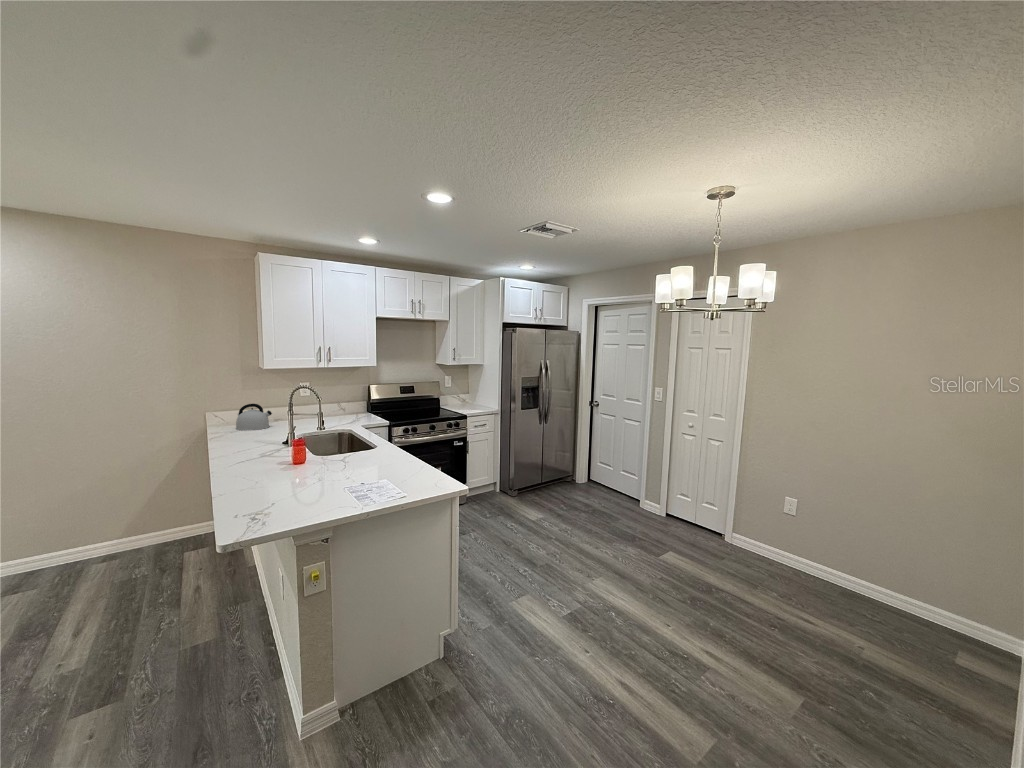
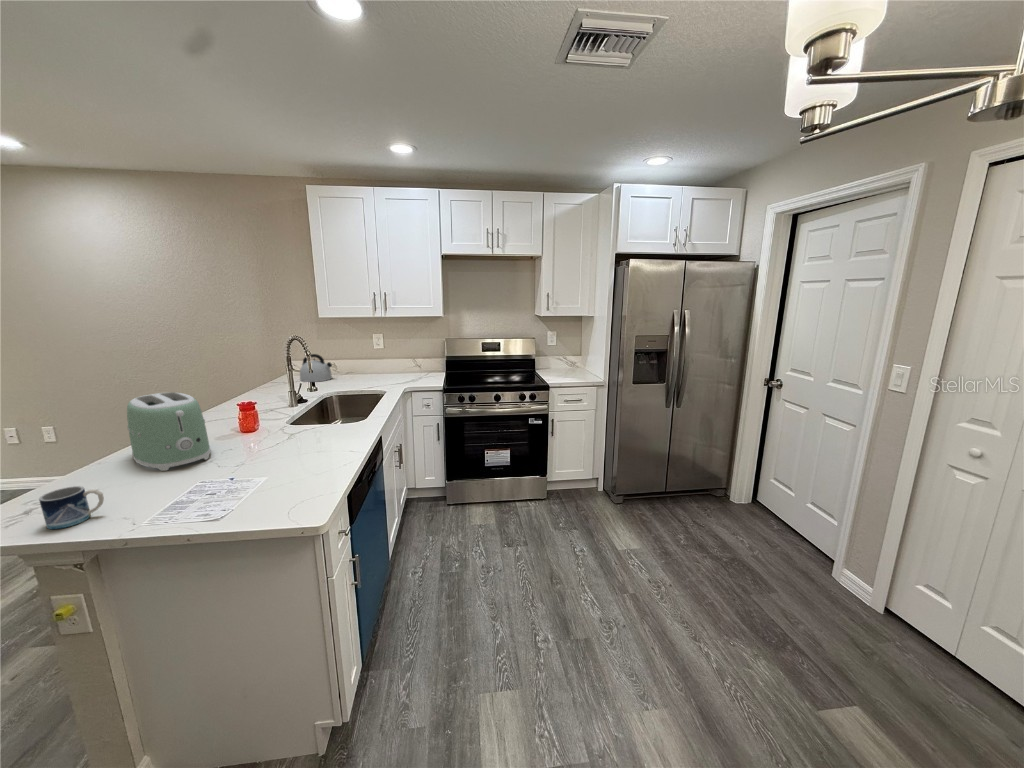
toaster: none [233,432,311,490] -> present [127,392,211,471]
mug: none [286,491,318,520] -> present [39,486,104,529]

